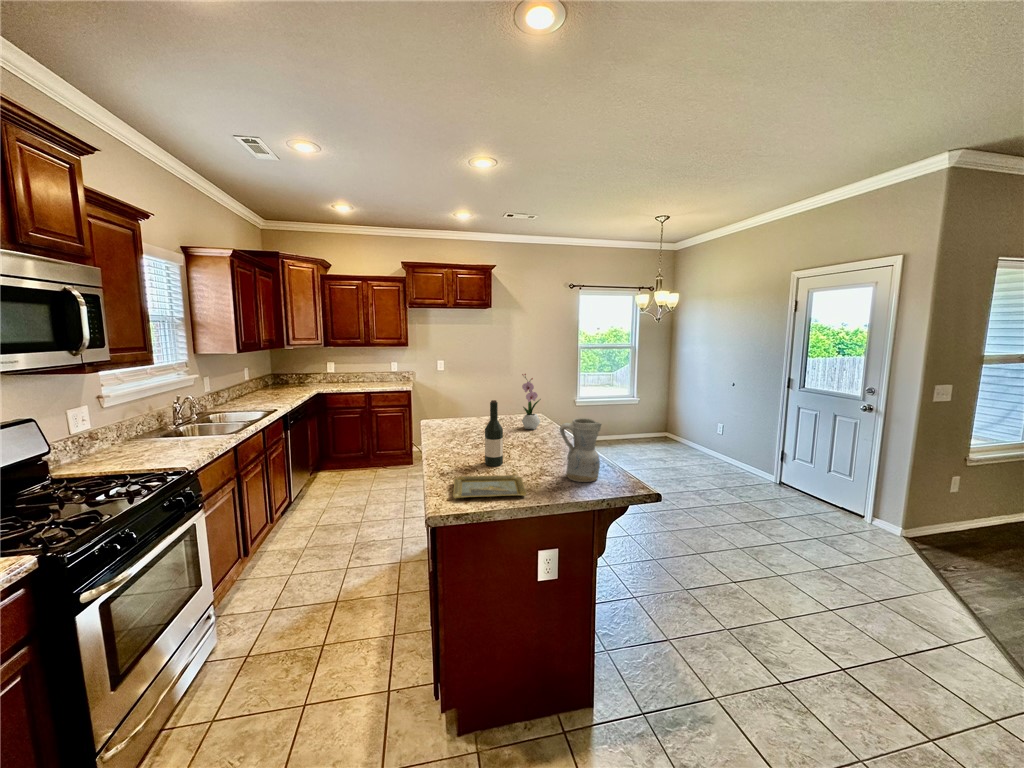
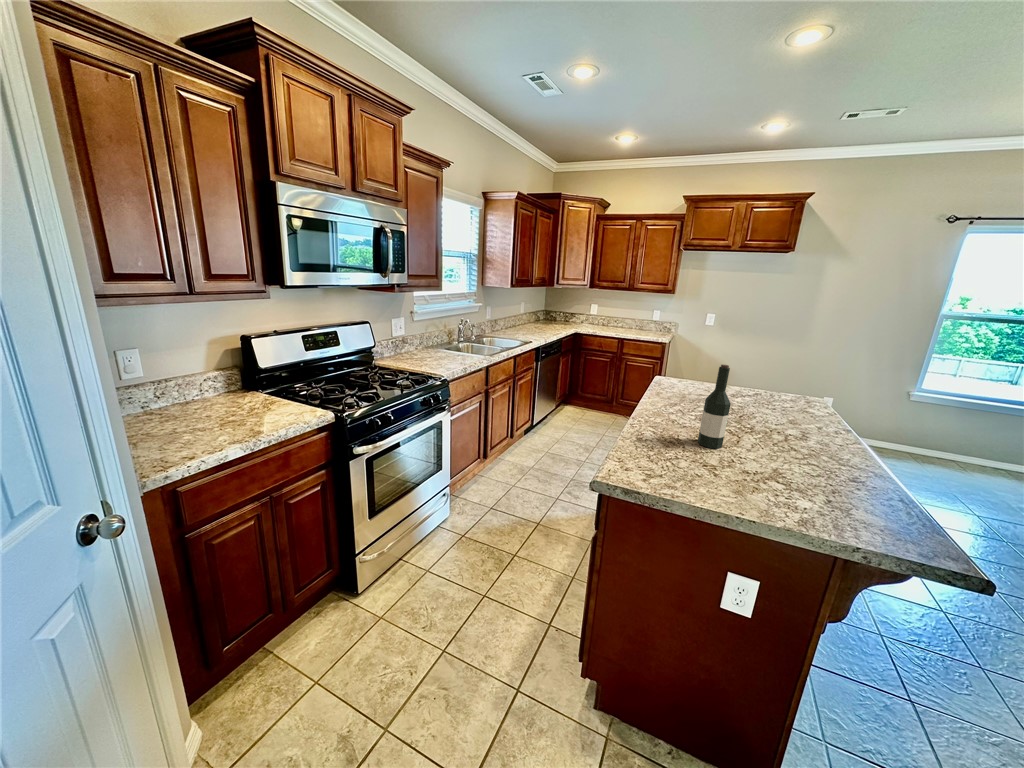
flower arrangement: present [522,374,541,429] -> none [781,338,820,416]
ceramic pitcher: present [560,418,602,482] -> none [811,414,900,515]
tray: present [453,475,527,498] -> none [632,447,736,498]

